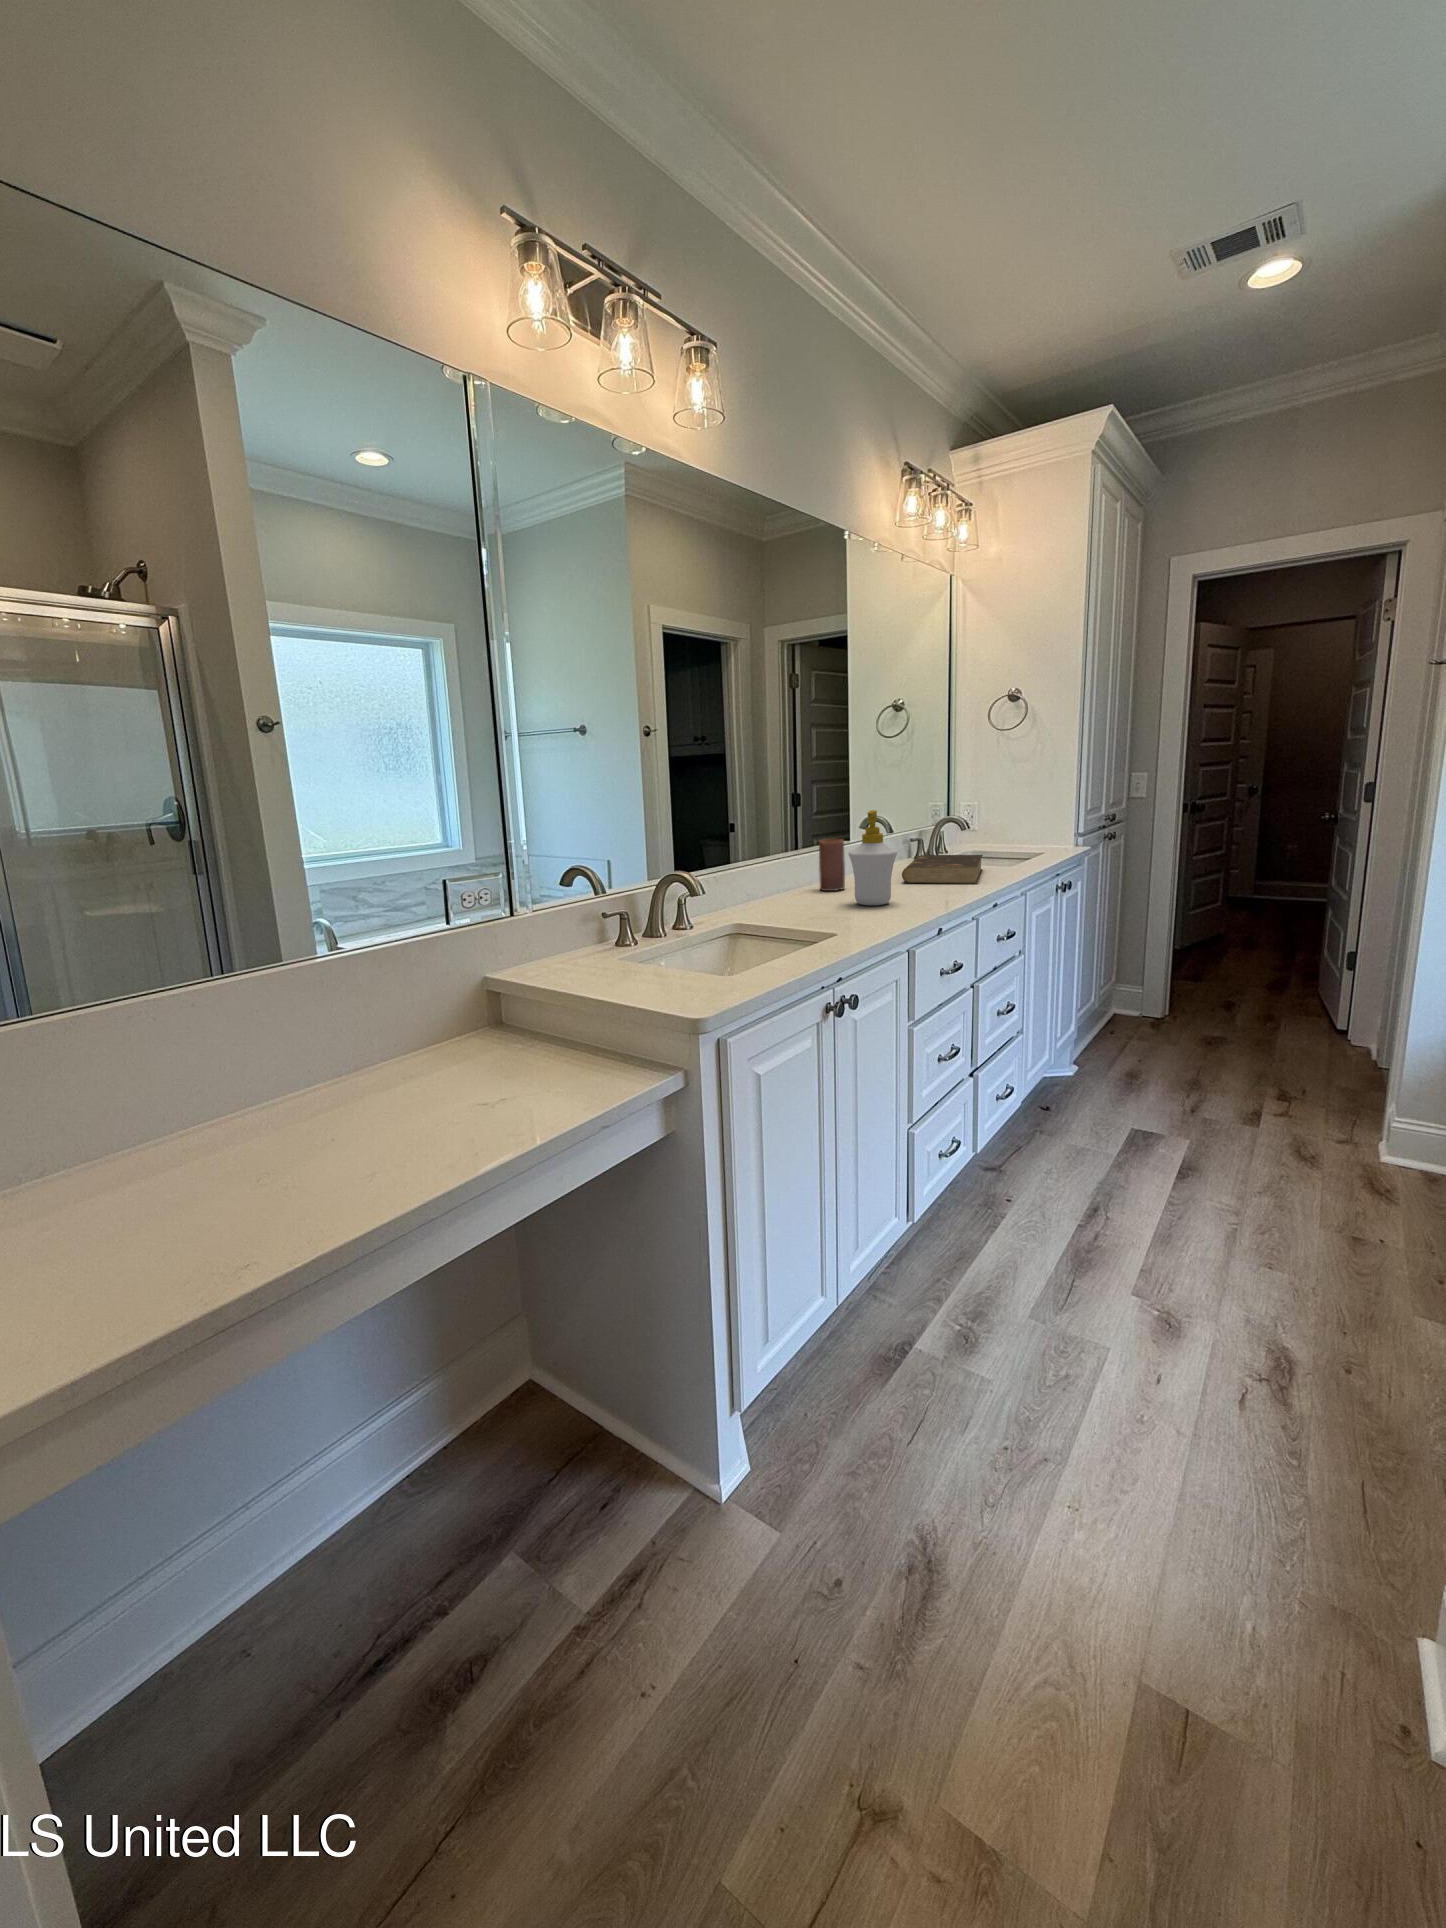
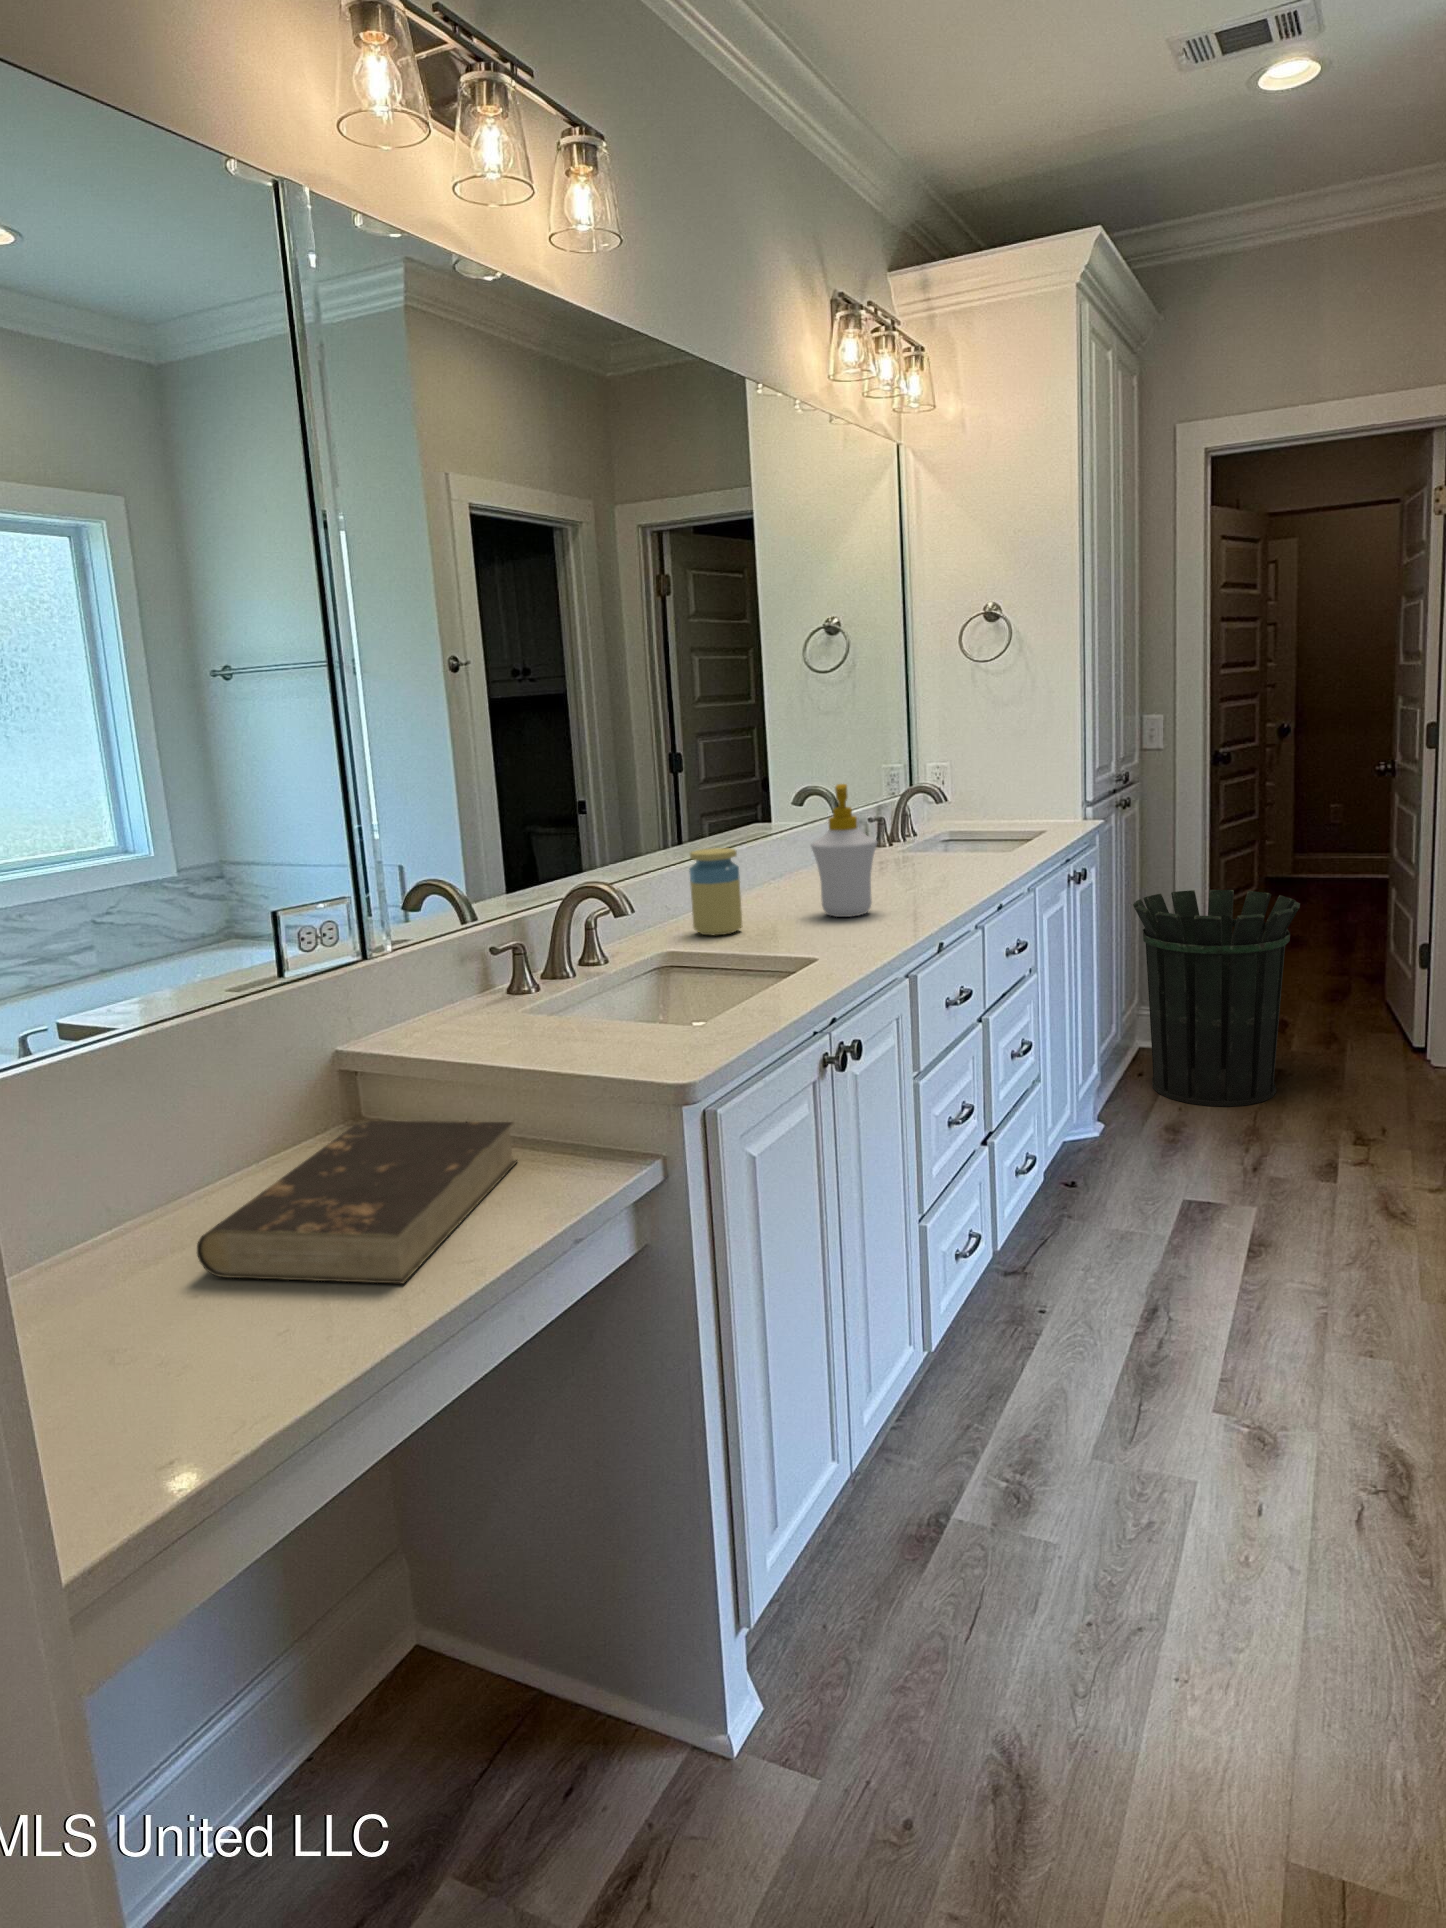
candle: present [819,839,845,891] -> none [759,824,798,899]
jar: none [759,853,794,914] -> present [689,848,742,935]
book: present [902,855,983,884] -> present [197,1121,517,1283]
waste bin: none [1110,902,1245,1061] -> present [1133,890,1300,1107]

